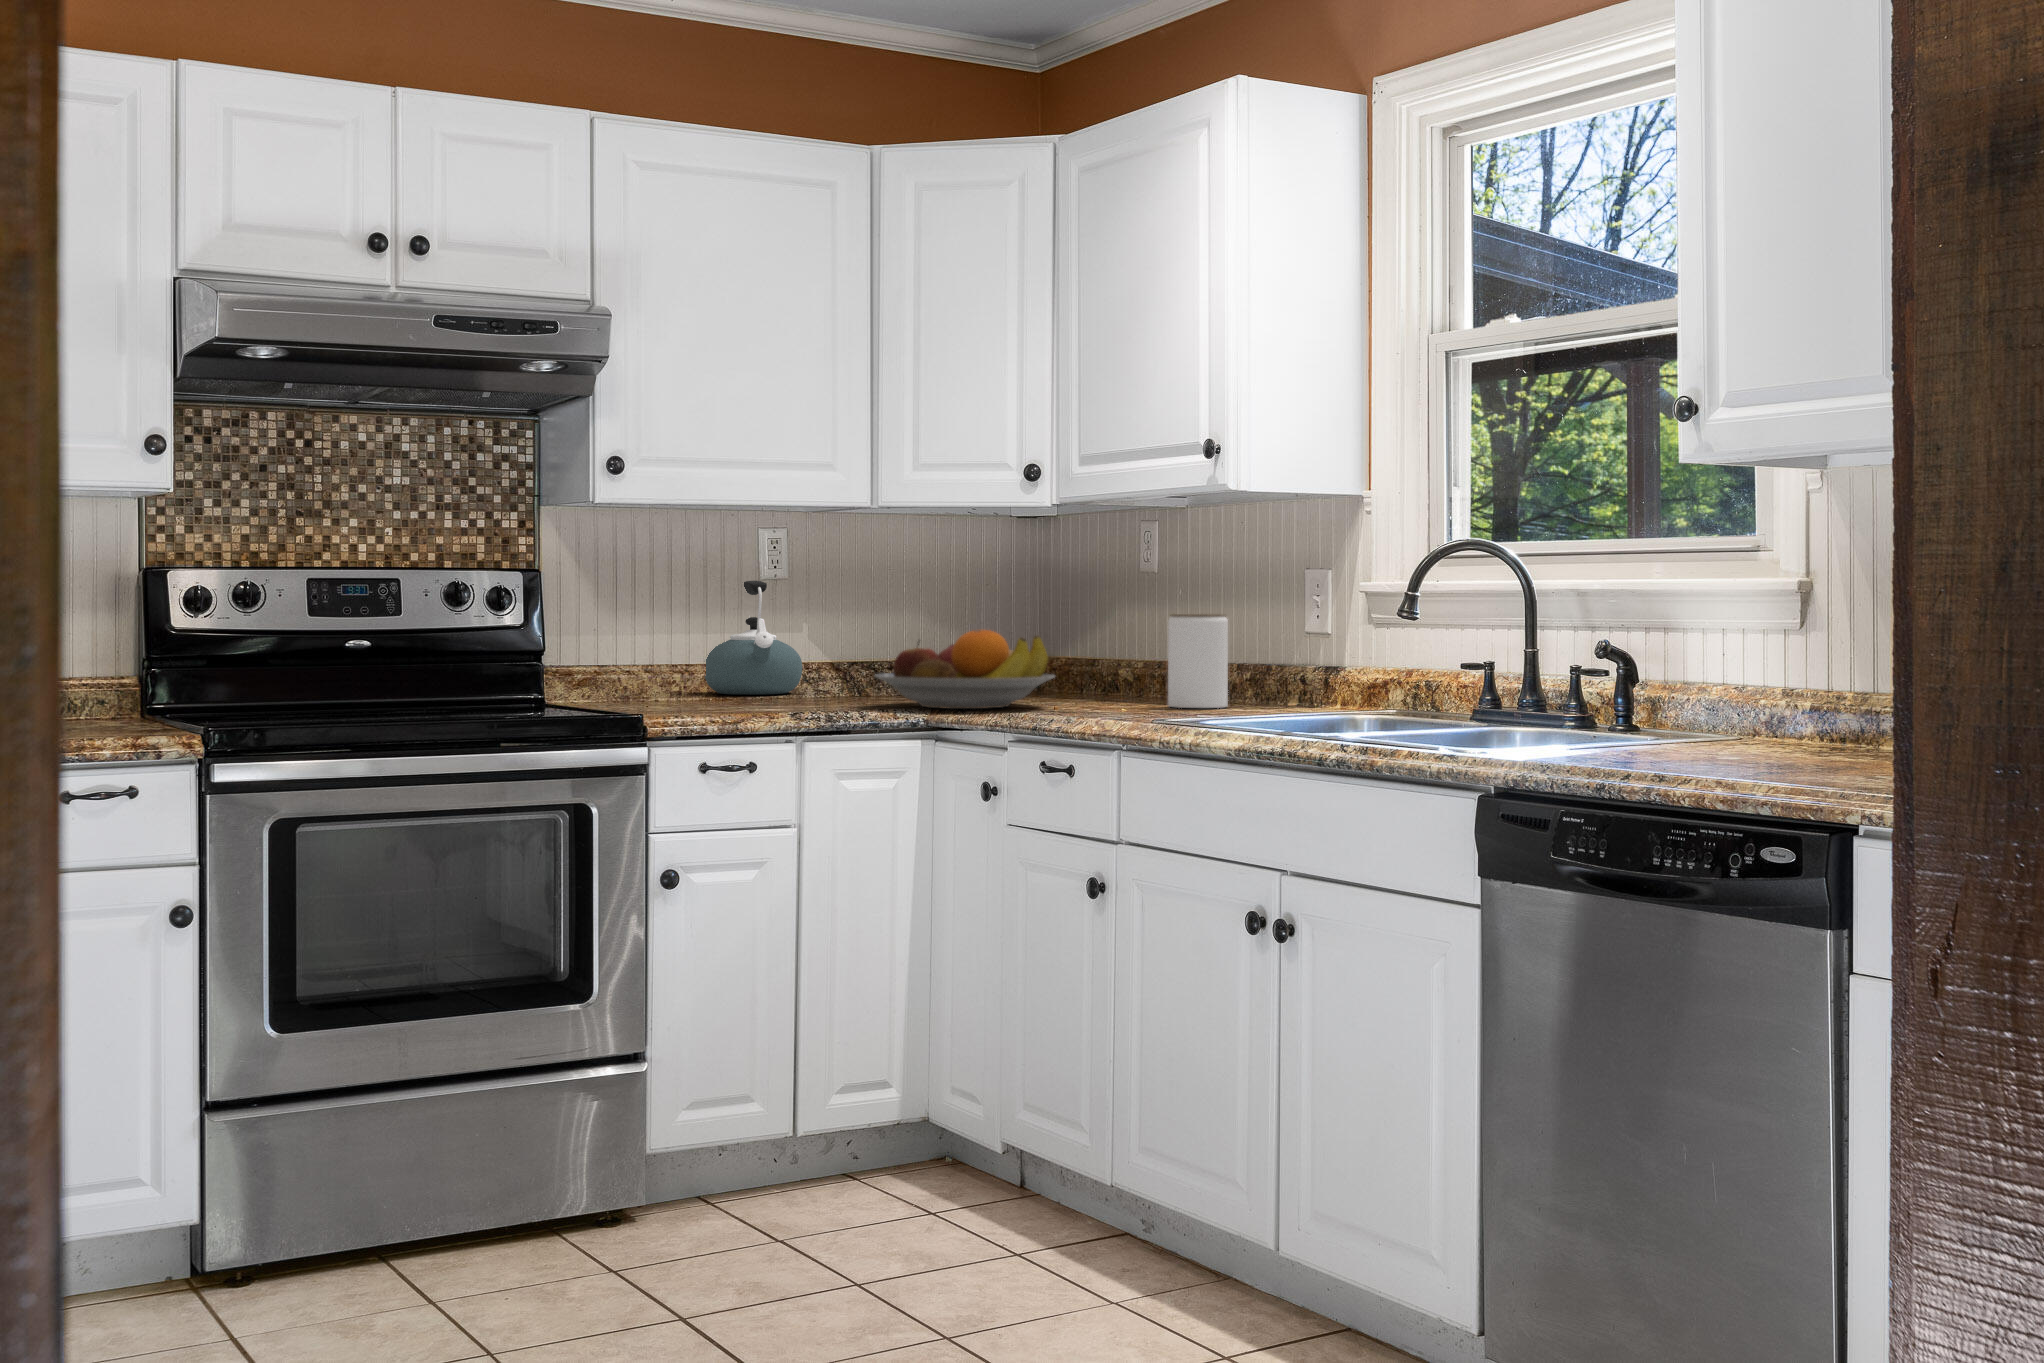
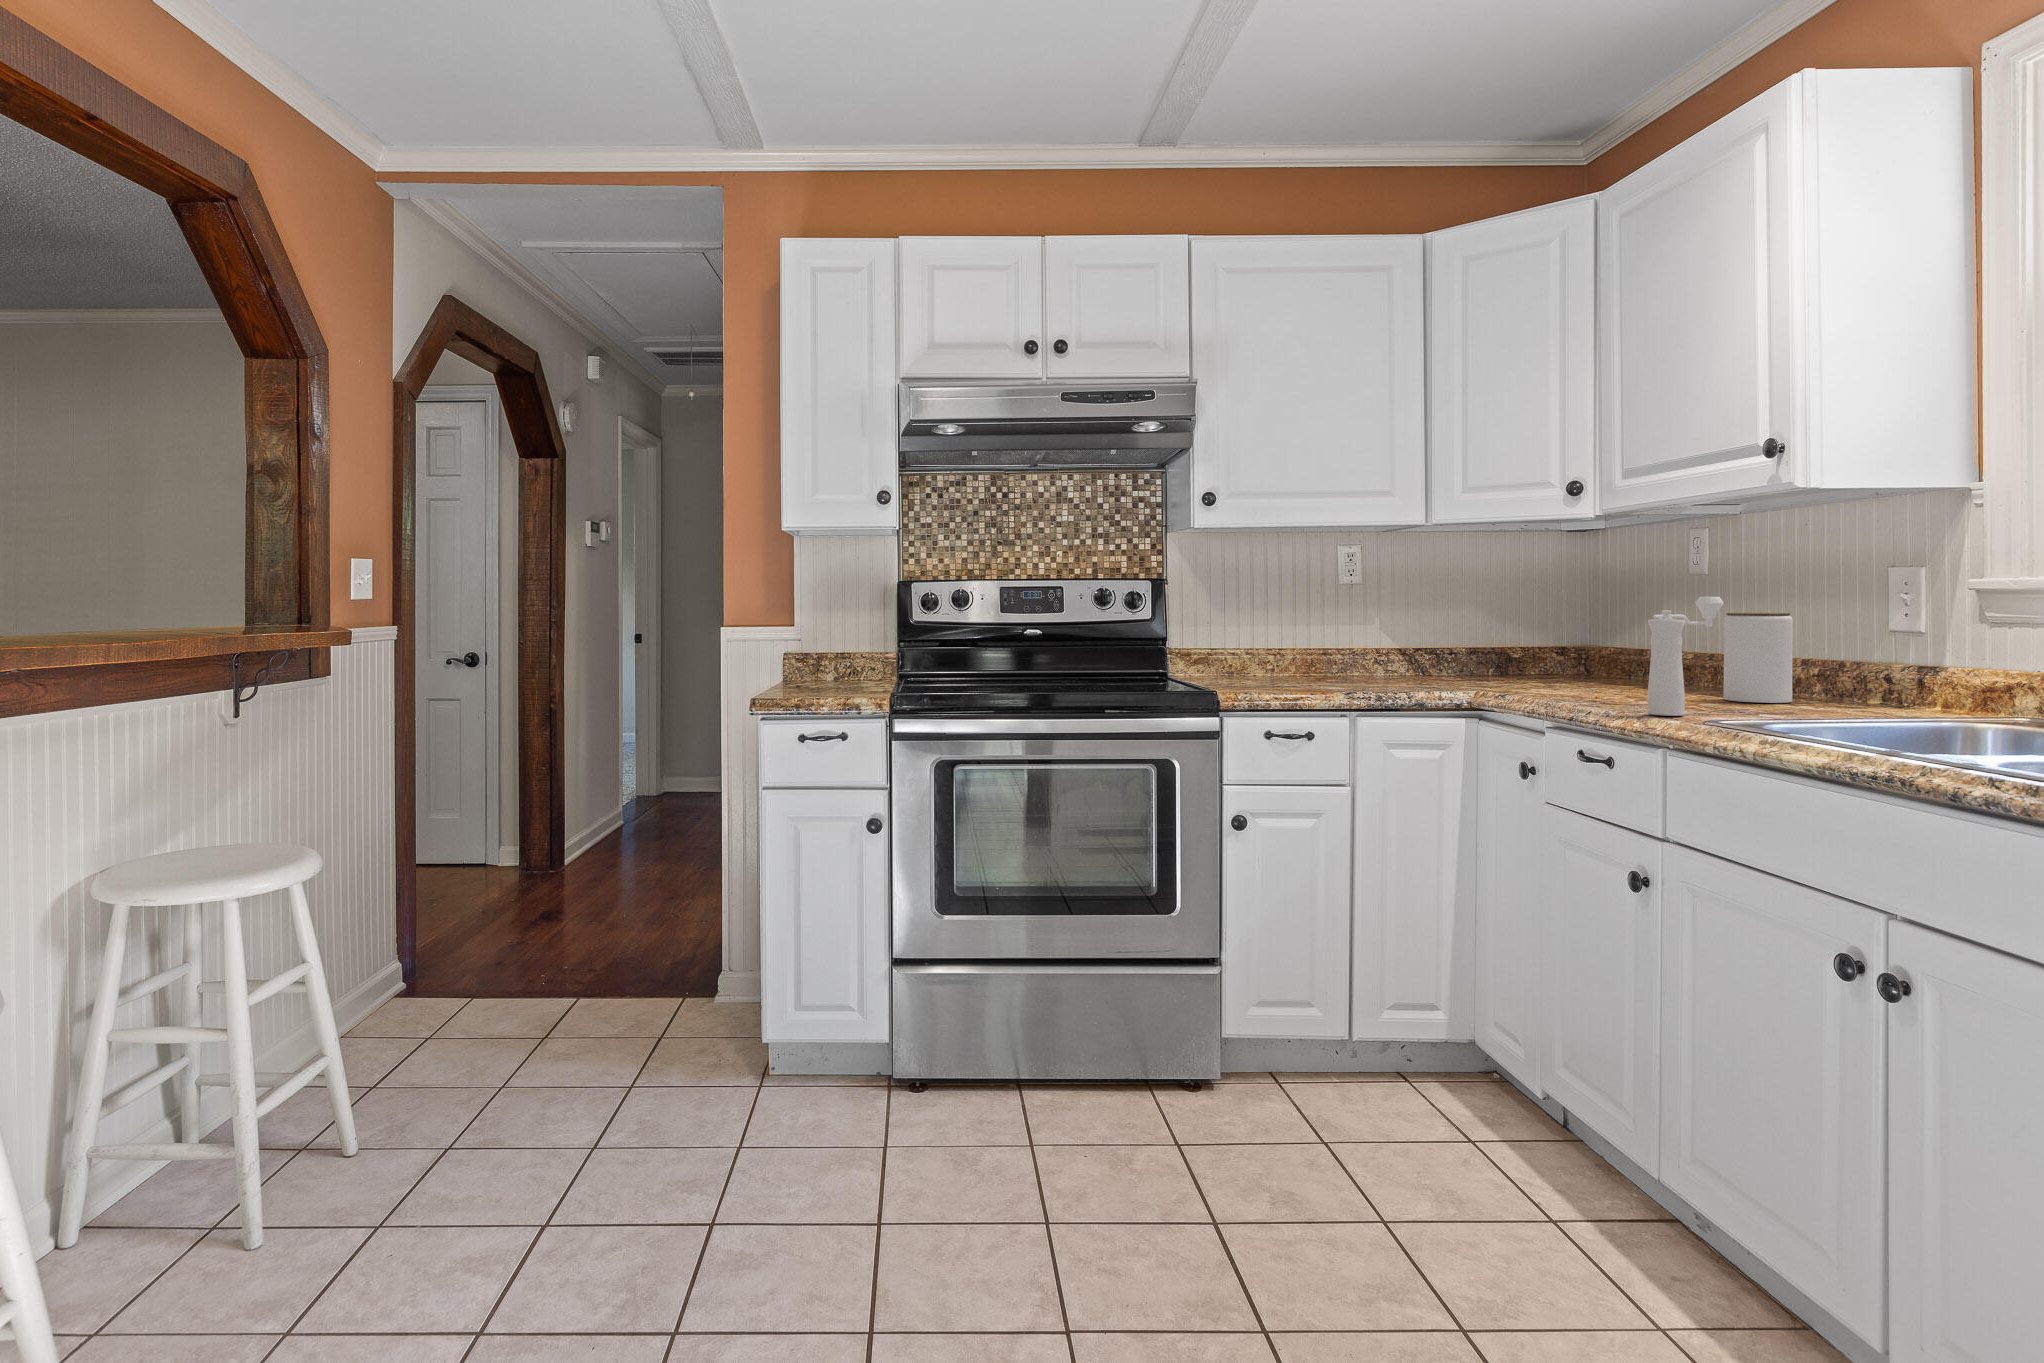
kettle: present [705,581,802,695] -> none [1296,586,1376,675]
pepper mill: none [1100,596,1168,721] -> present [1648,597,1724,716]
fruit bowl: present [875,630,1055,709] -> none [1429,627,1603,696]

